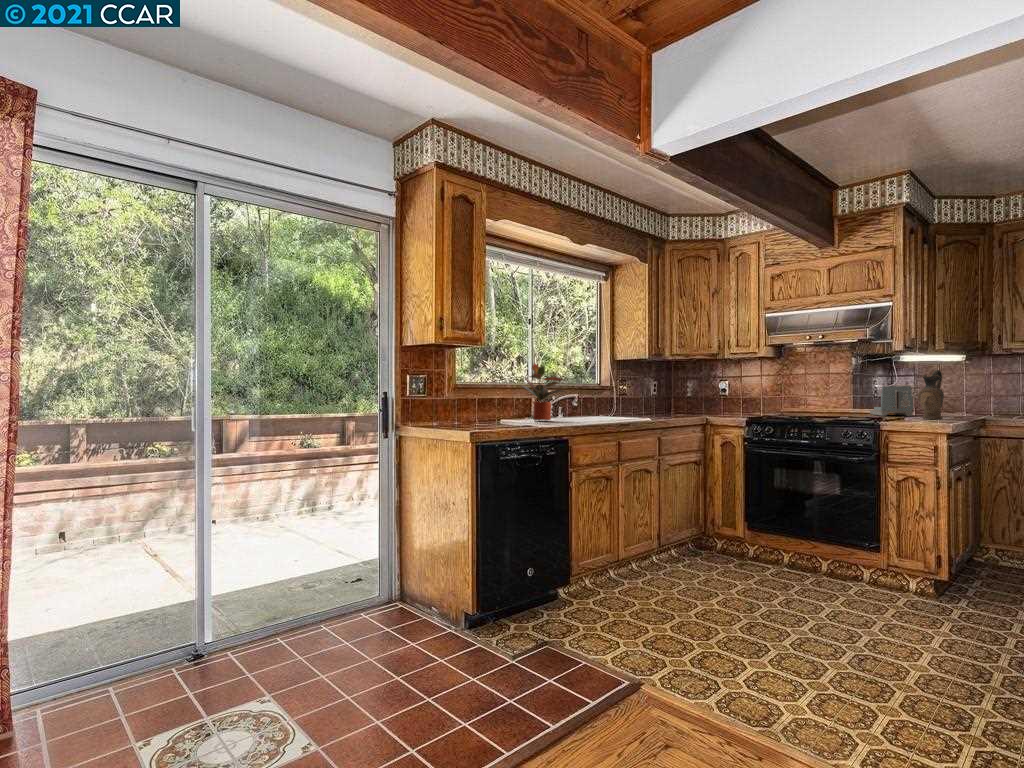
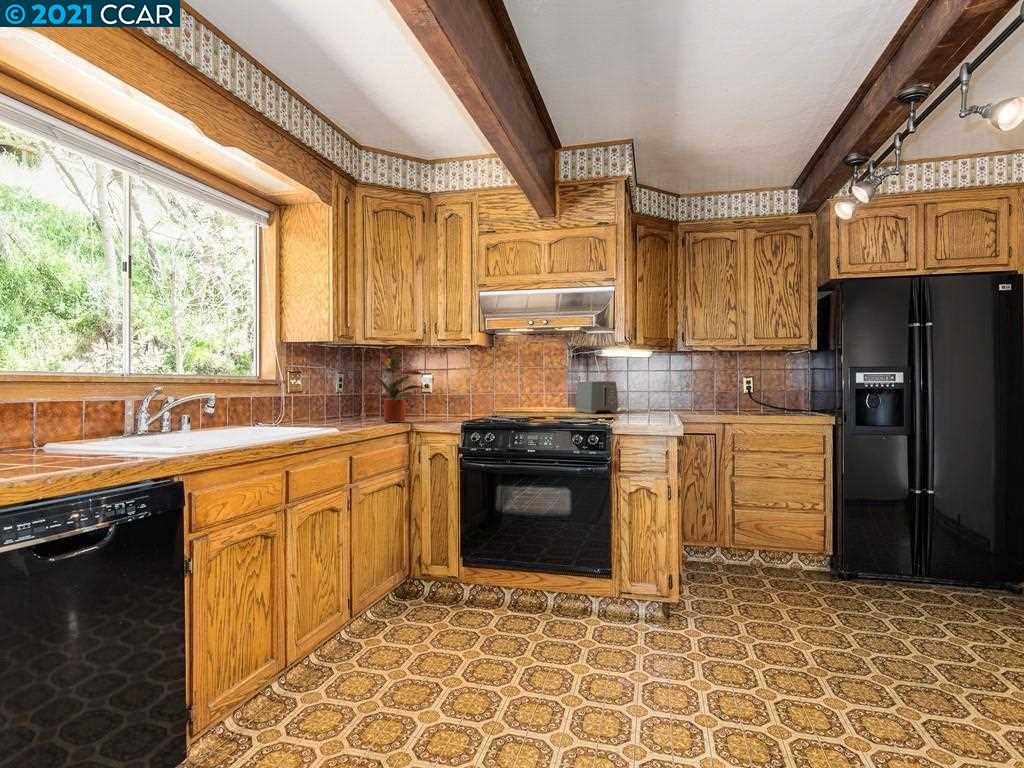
potted plant: present [521,364,565,420] -> present [369,354,423,422]
ceramic pitcher: present [918,370,944,419] -> none [633,364,655,417]

